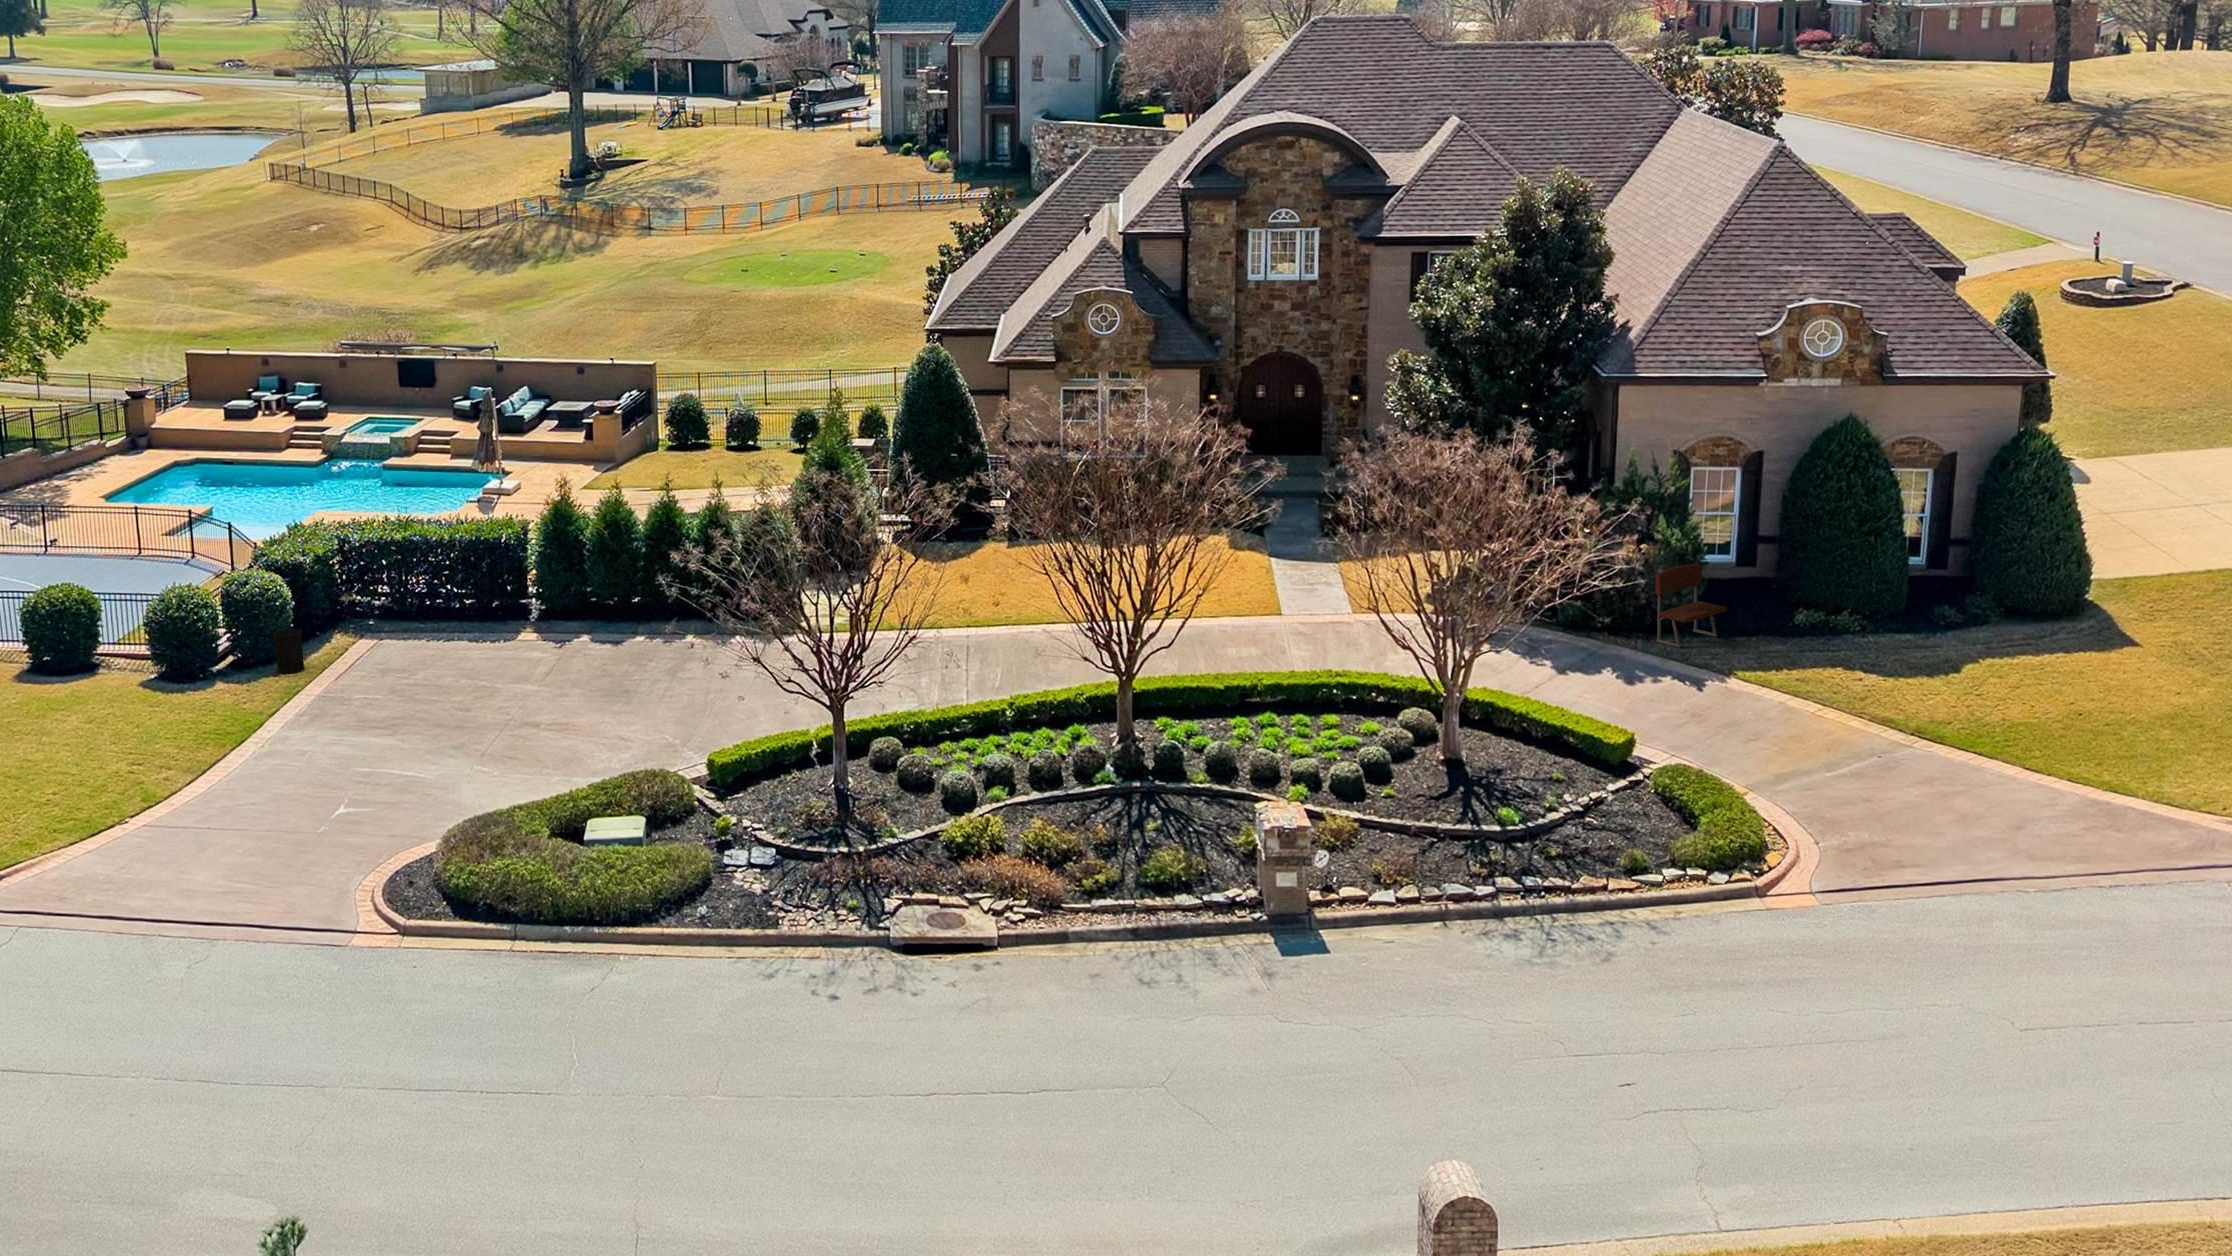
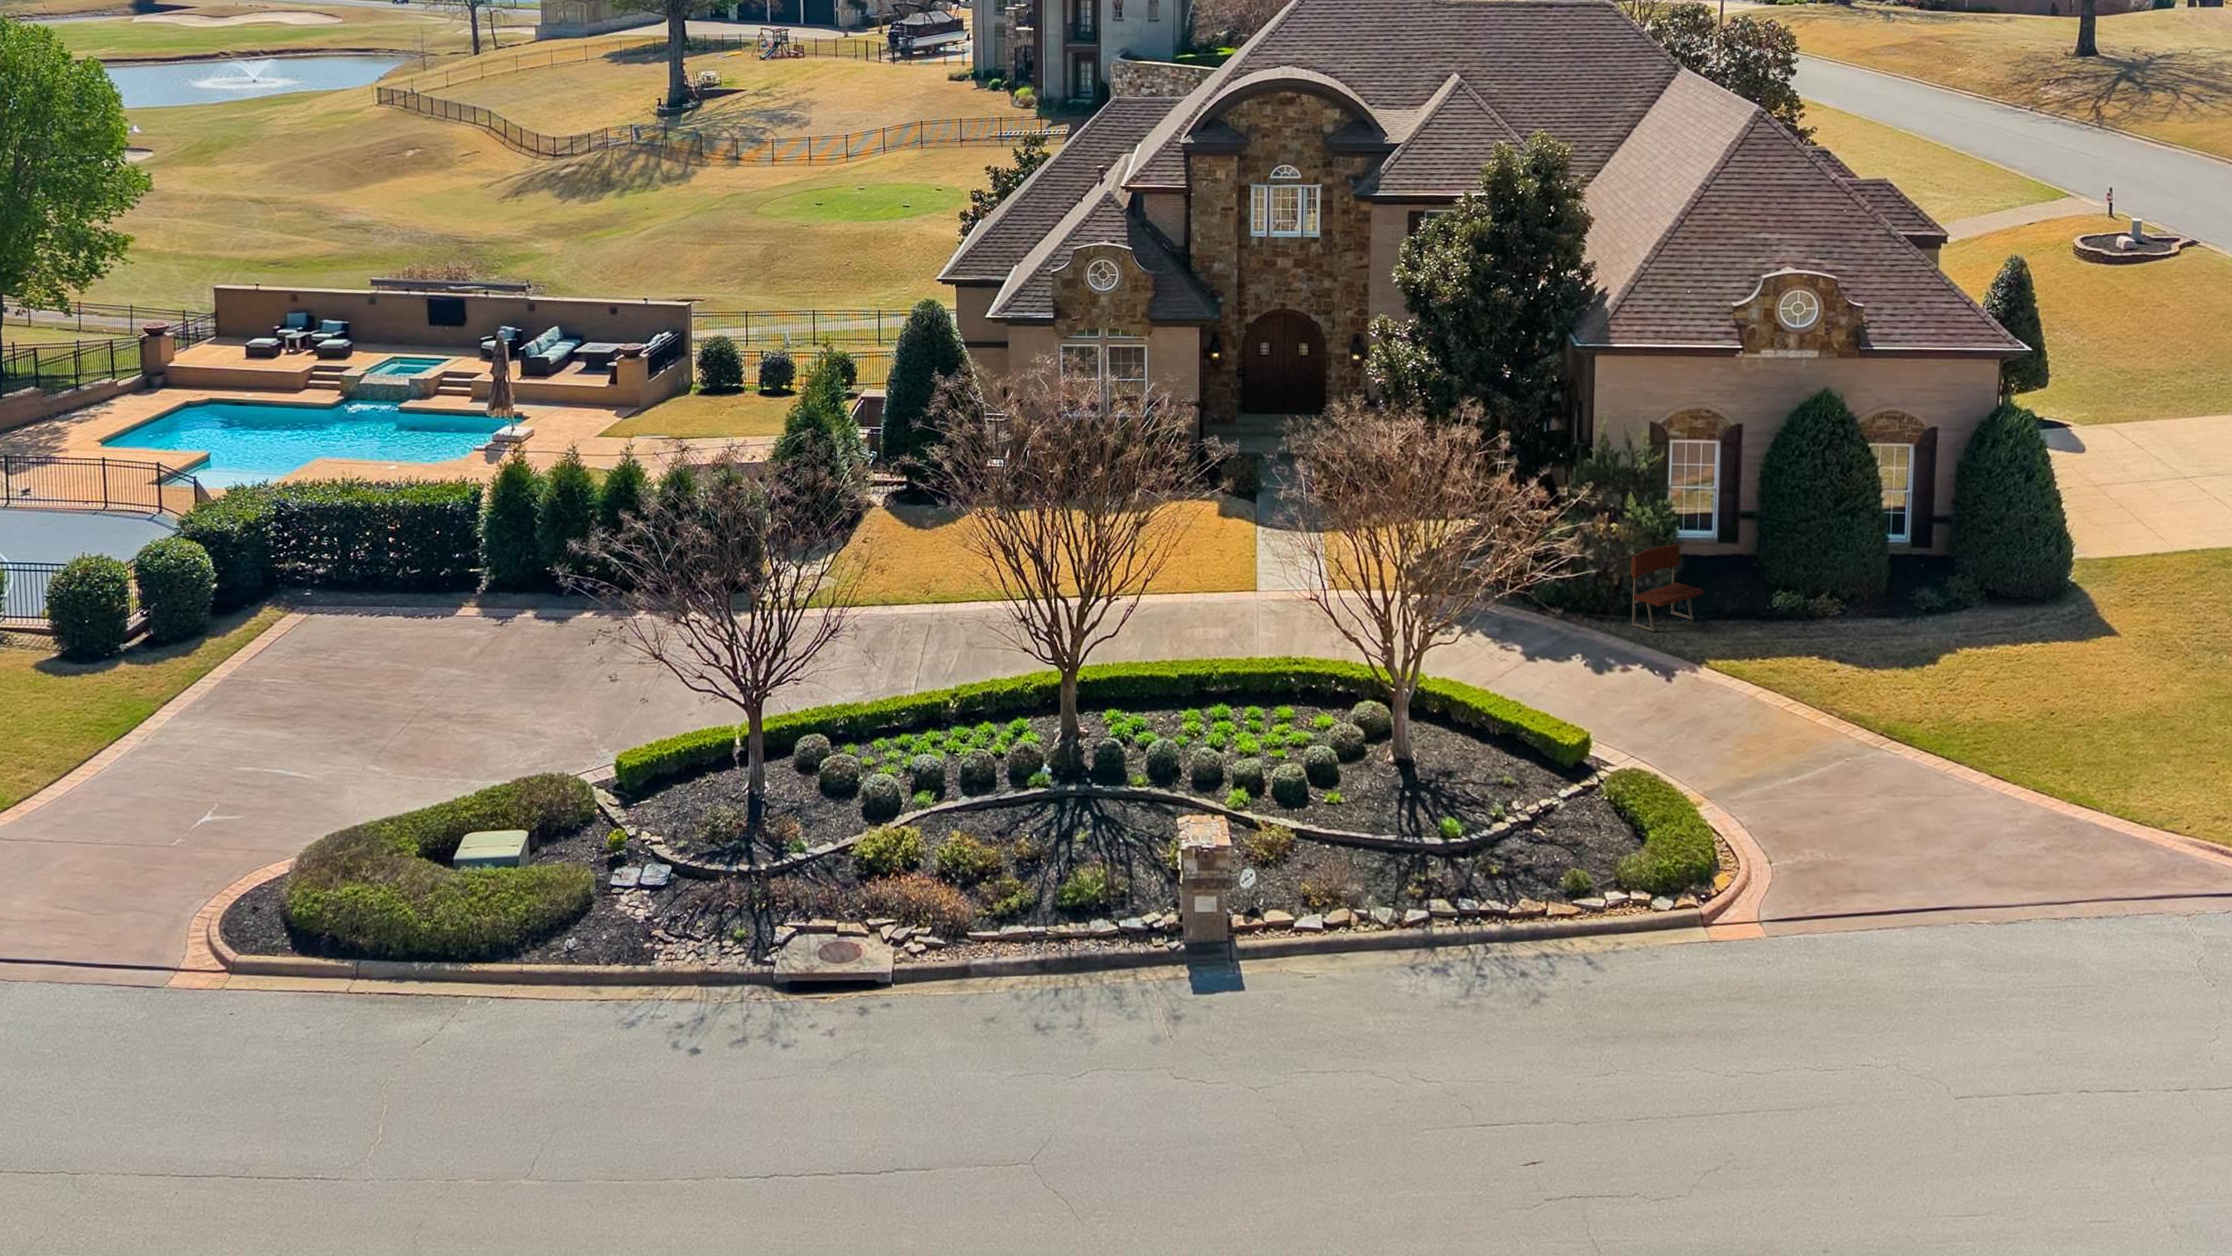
trash can: present [273,626,305,674] -> none [183,602,220,654]

